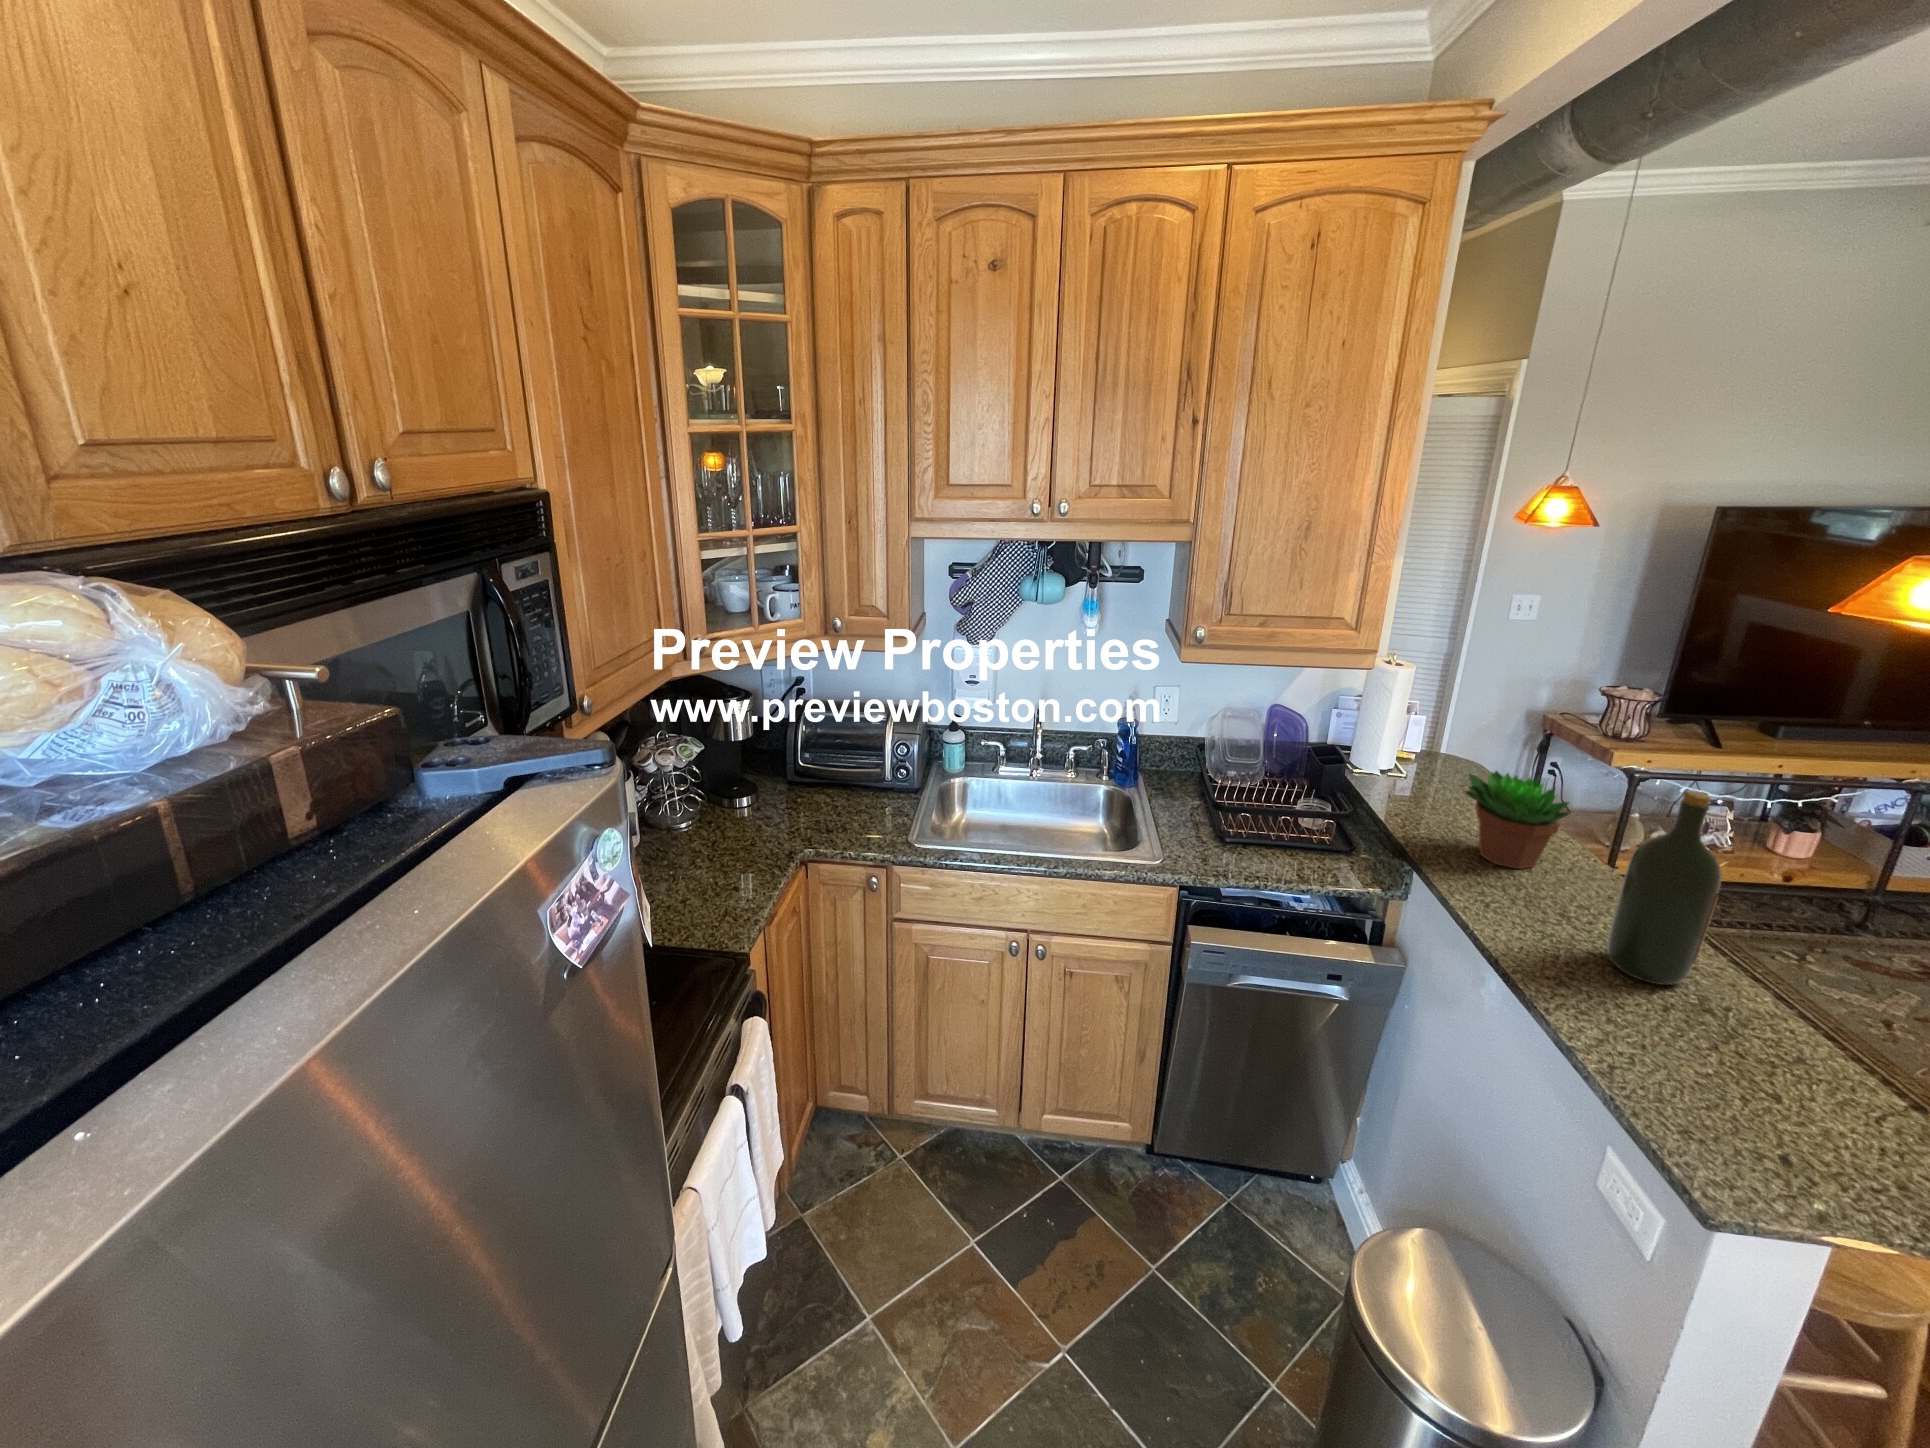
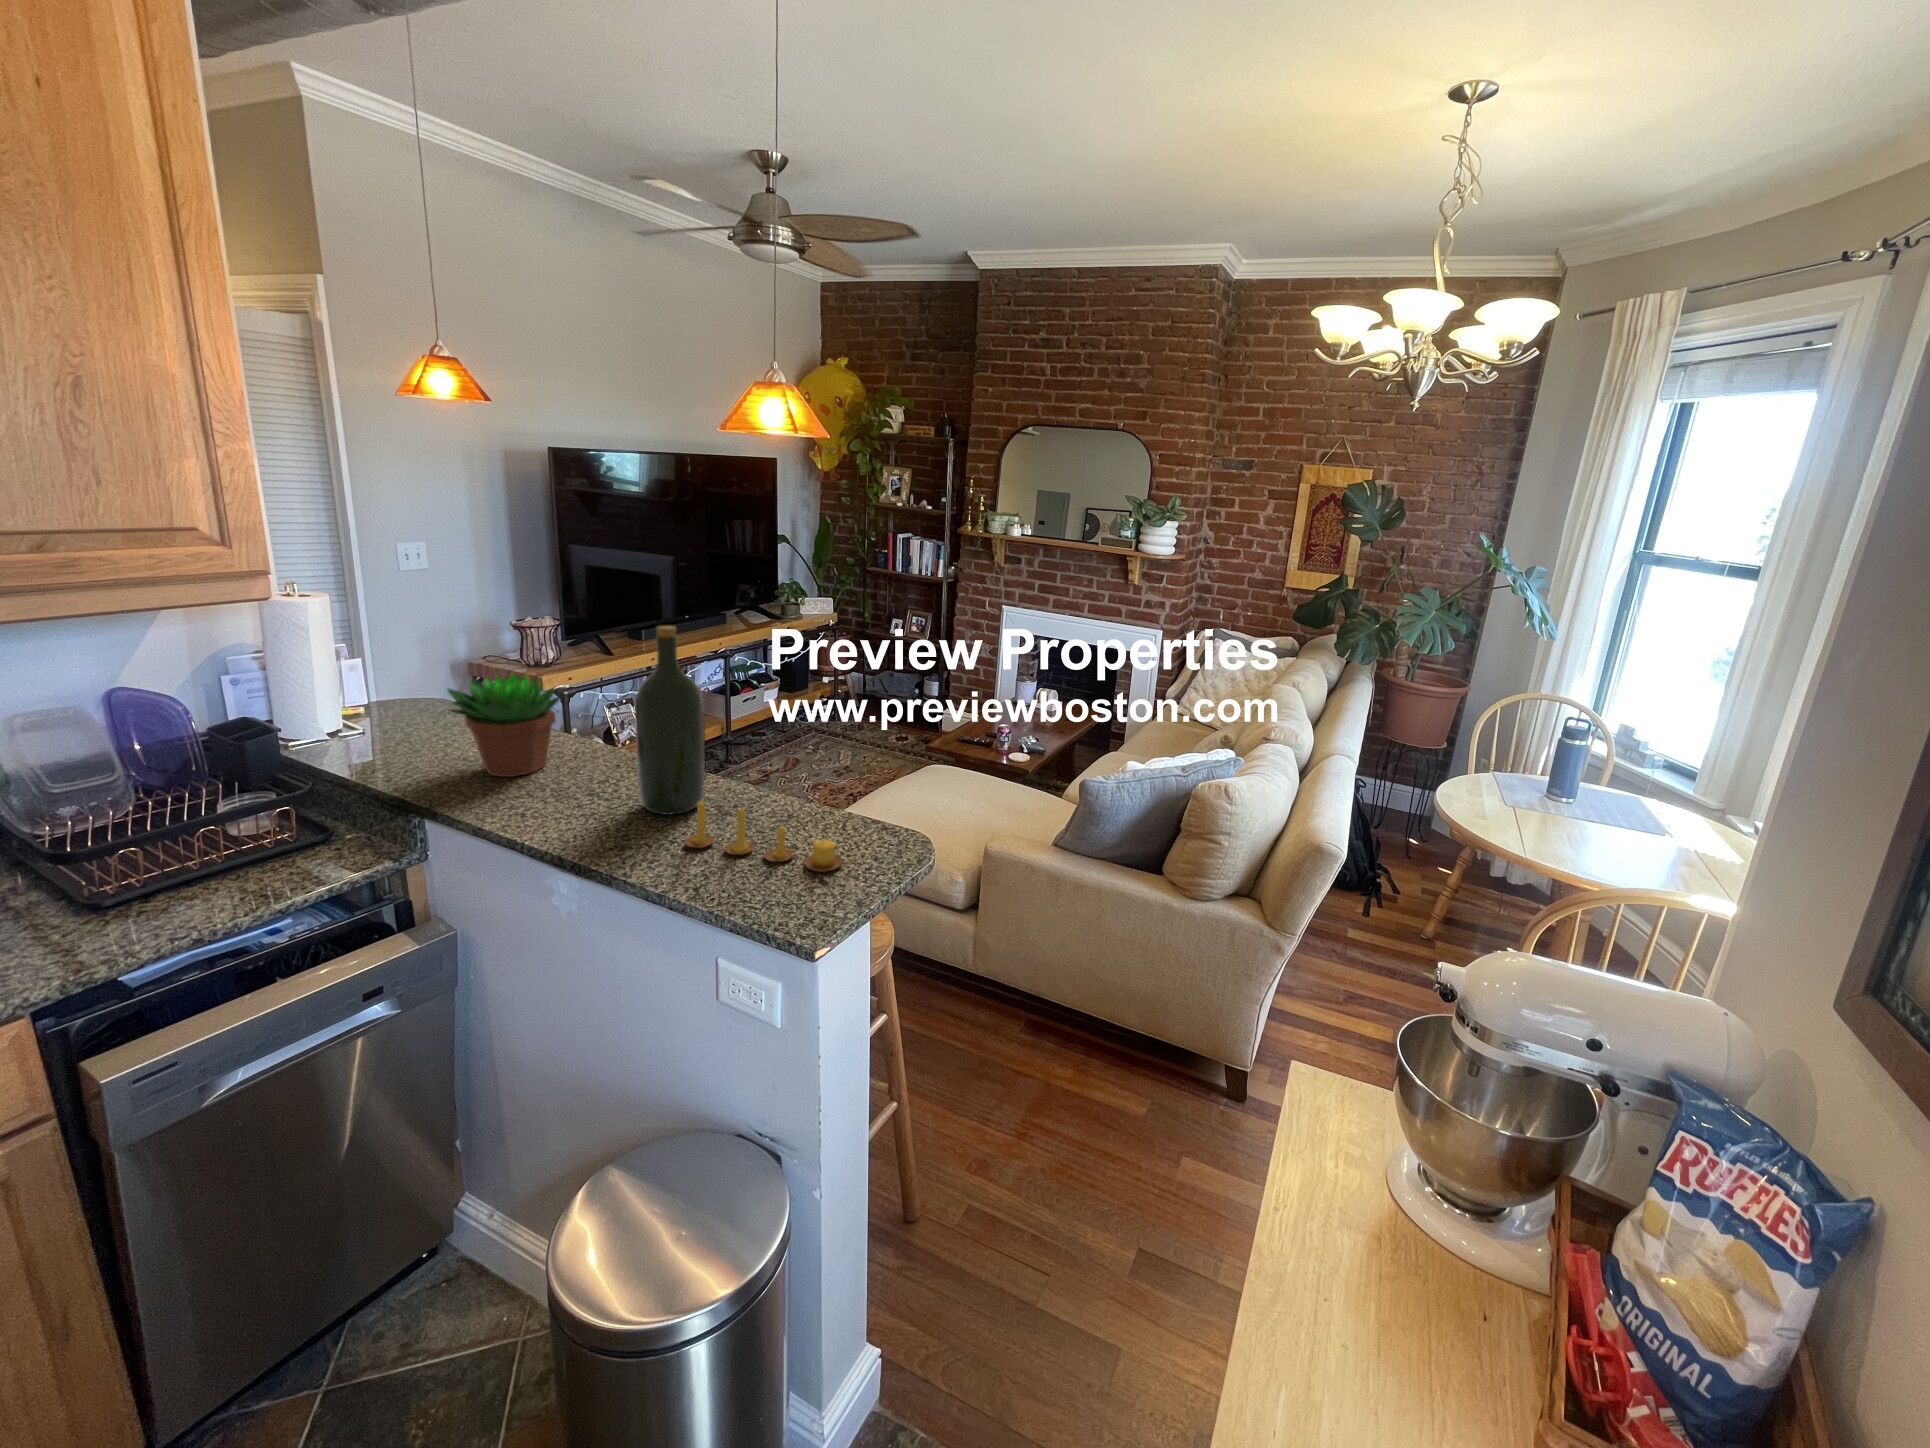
candle: none [1629,981,1840,1161] -> present [685,798,842,872]

